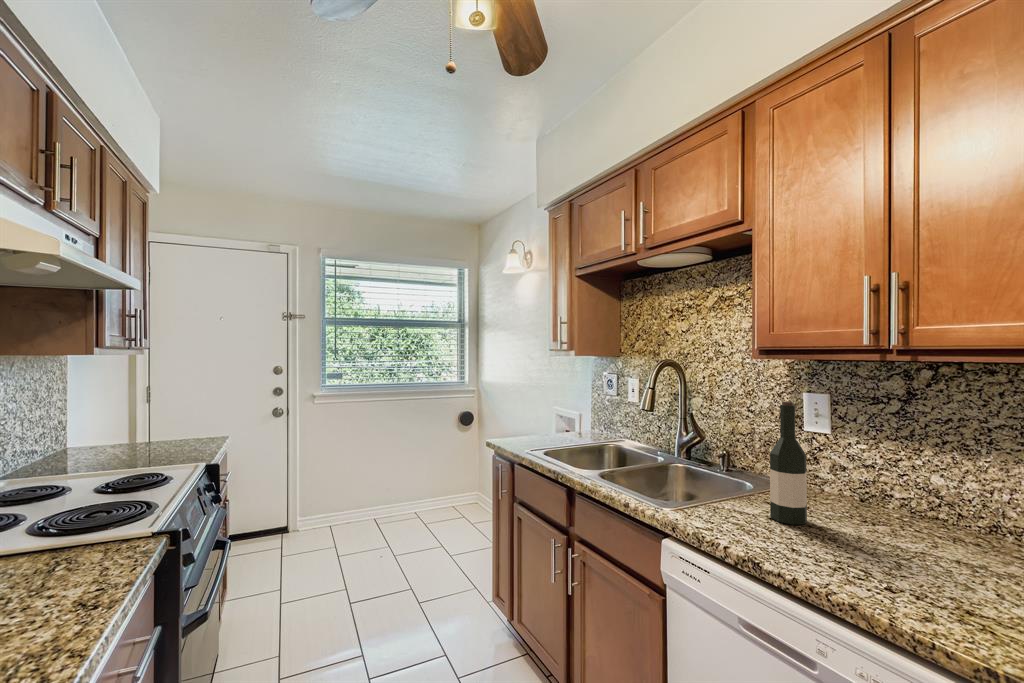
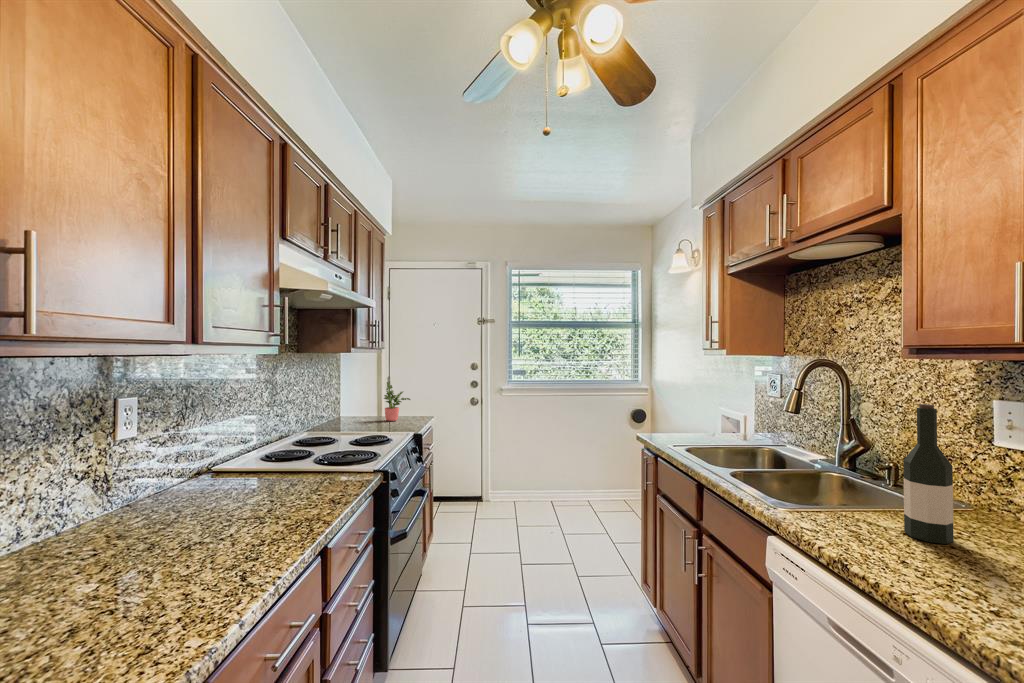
potted plant: none [139,395,184,450] -> present [384,382,410,421]

